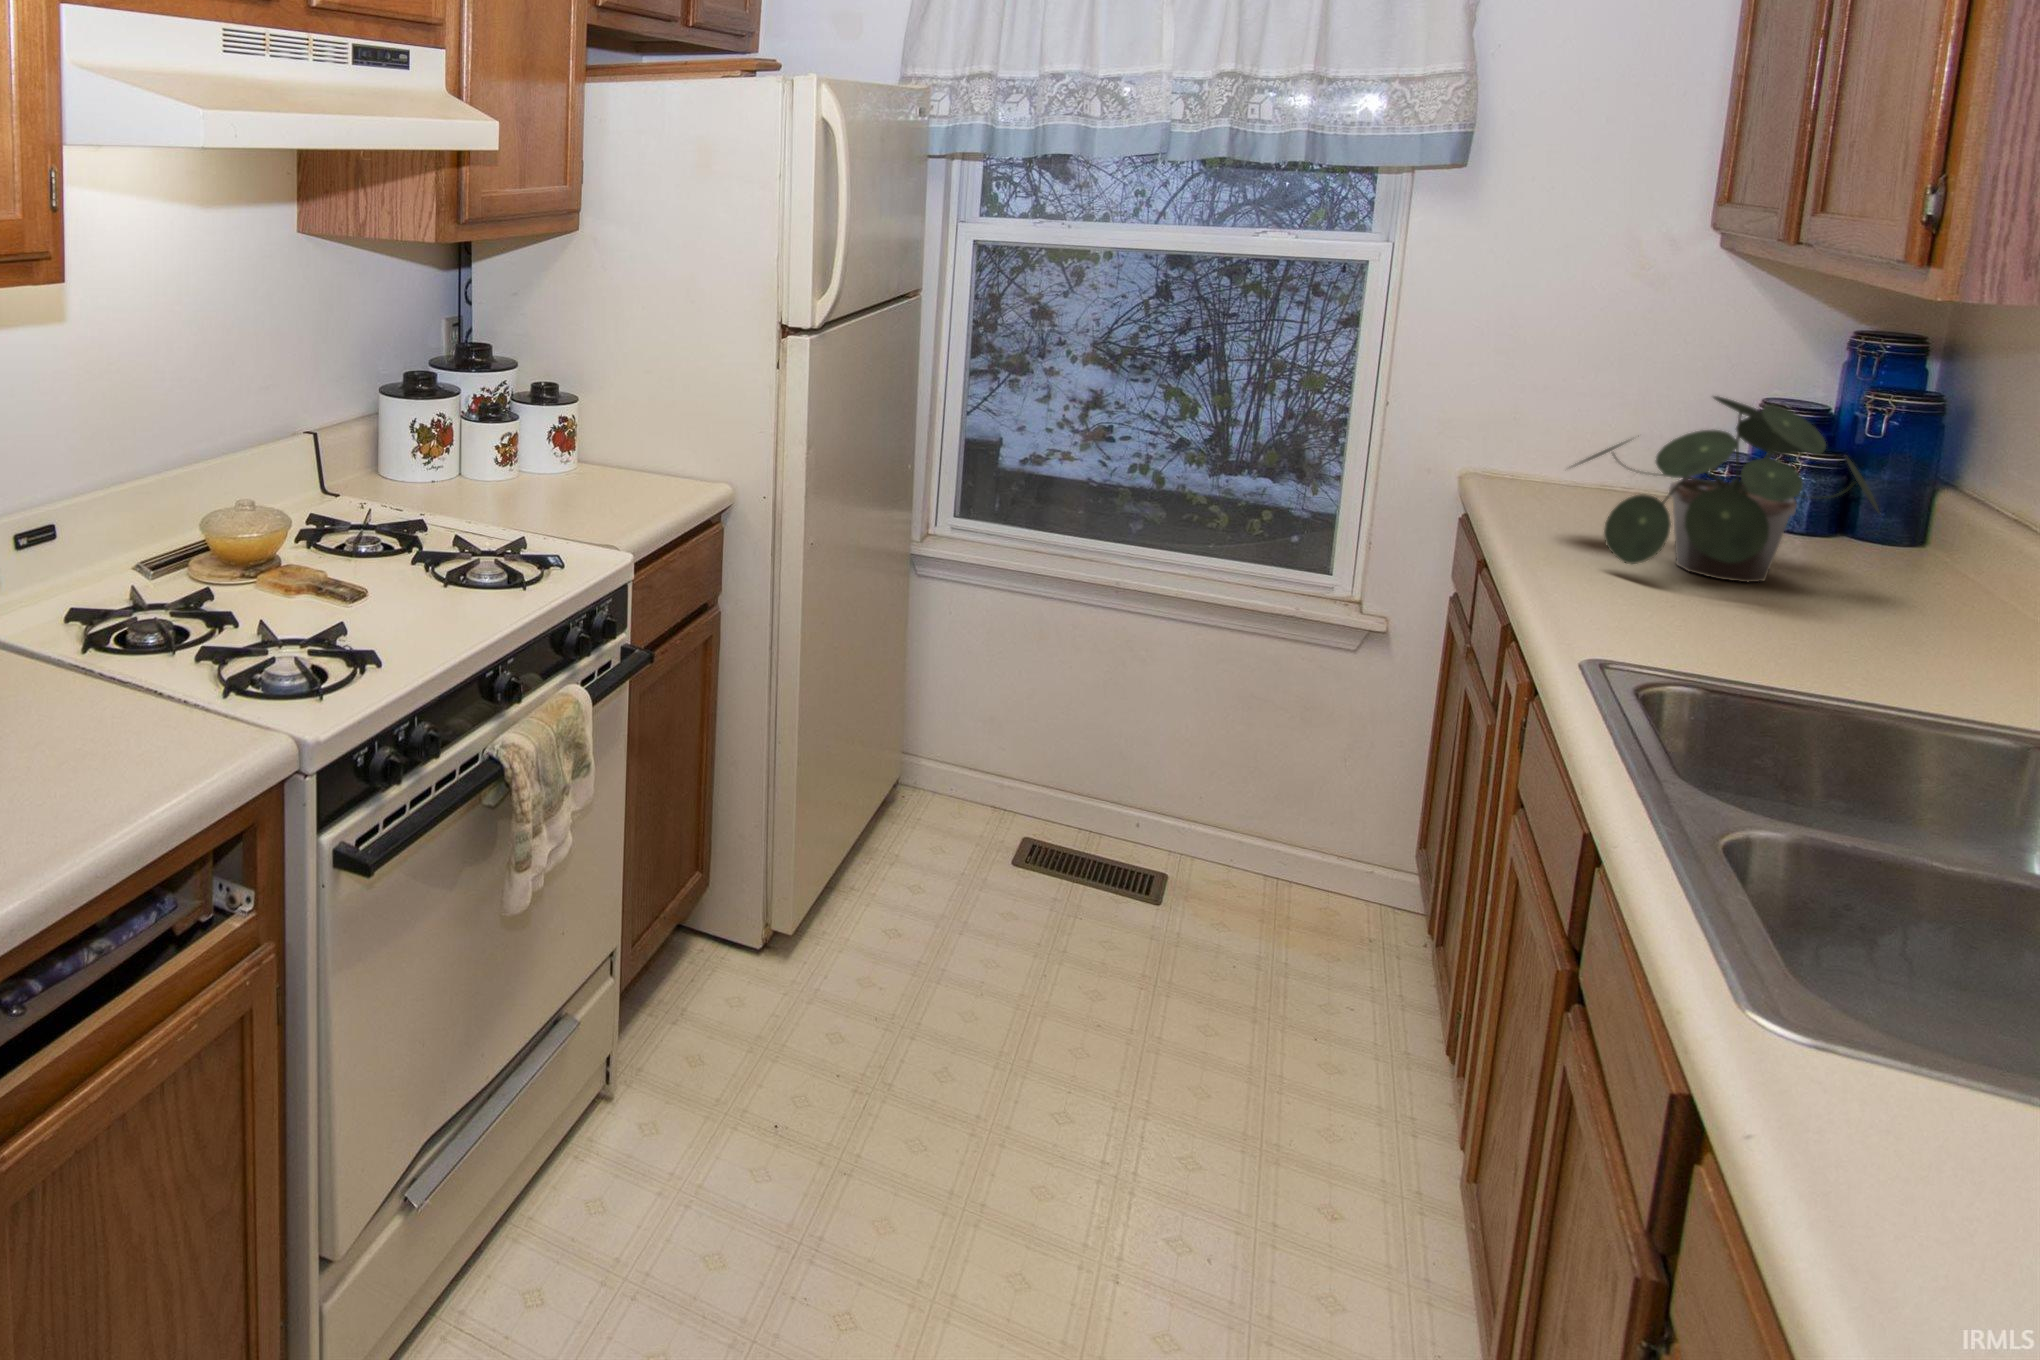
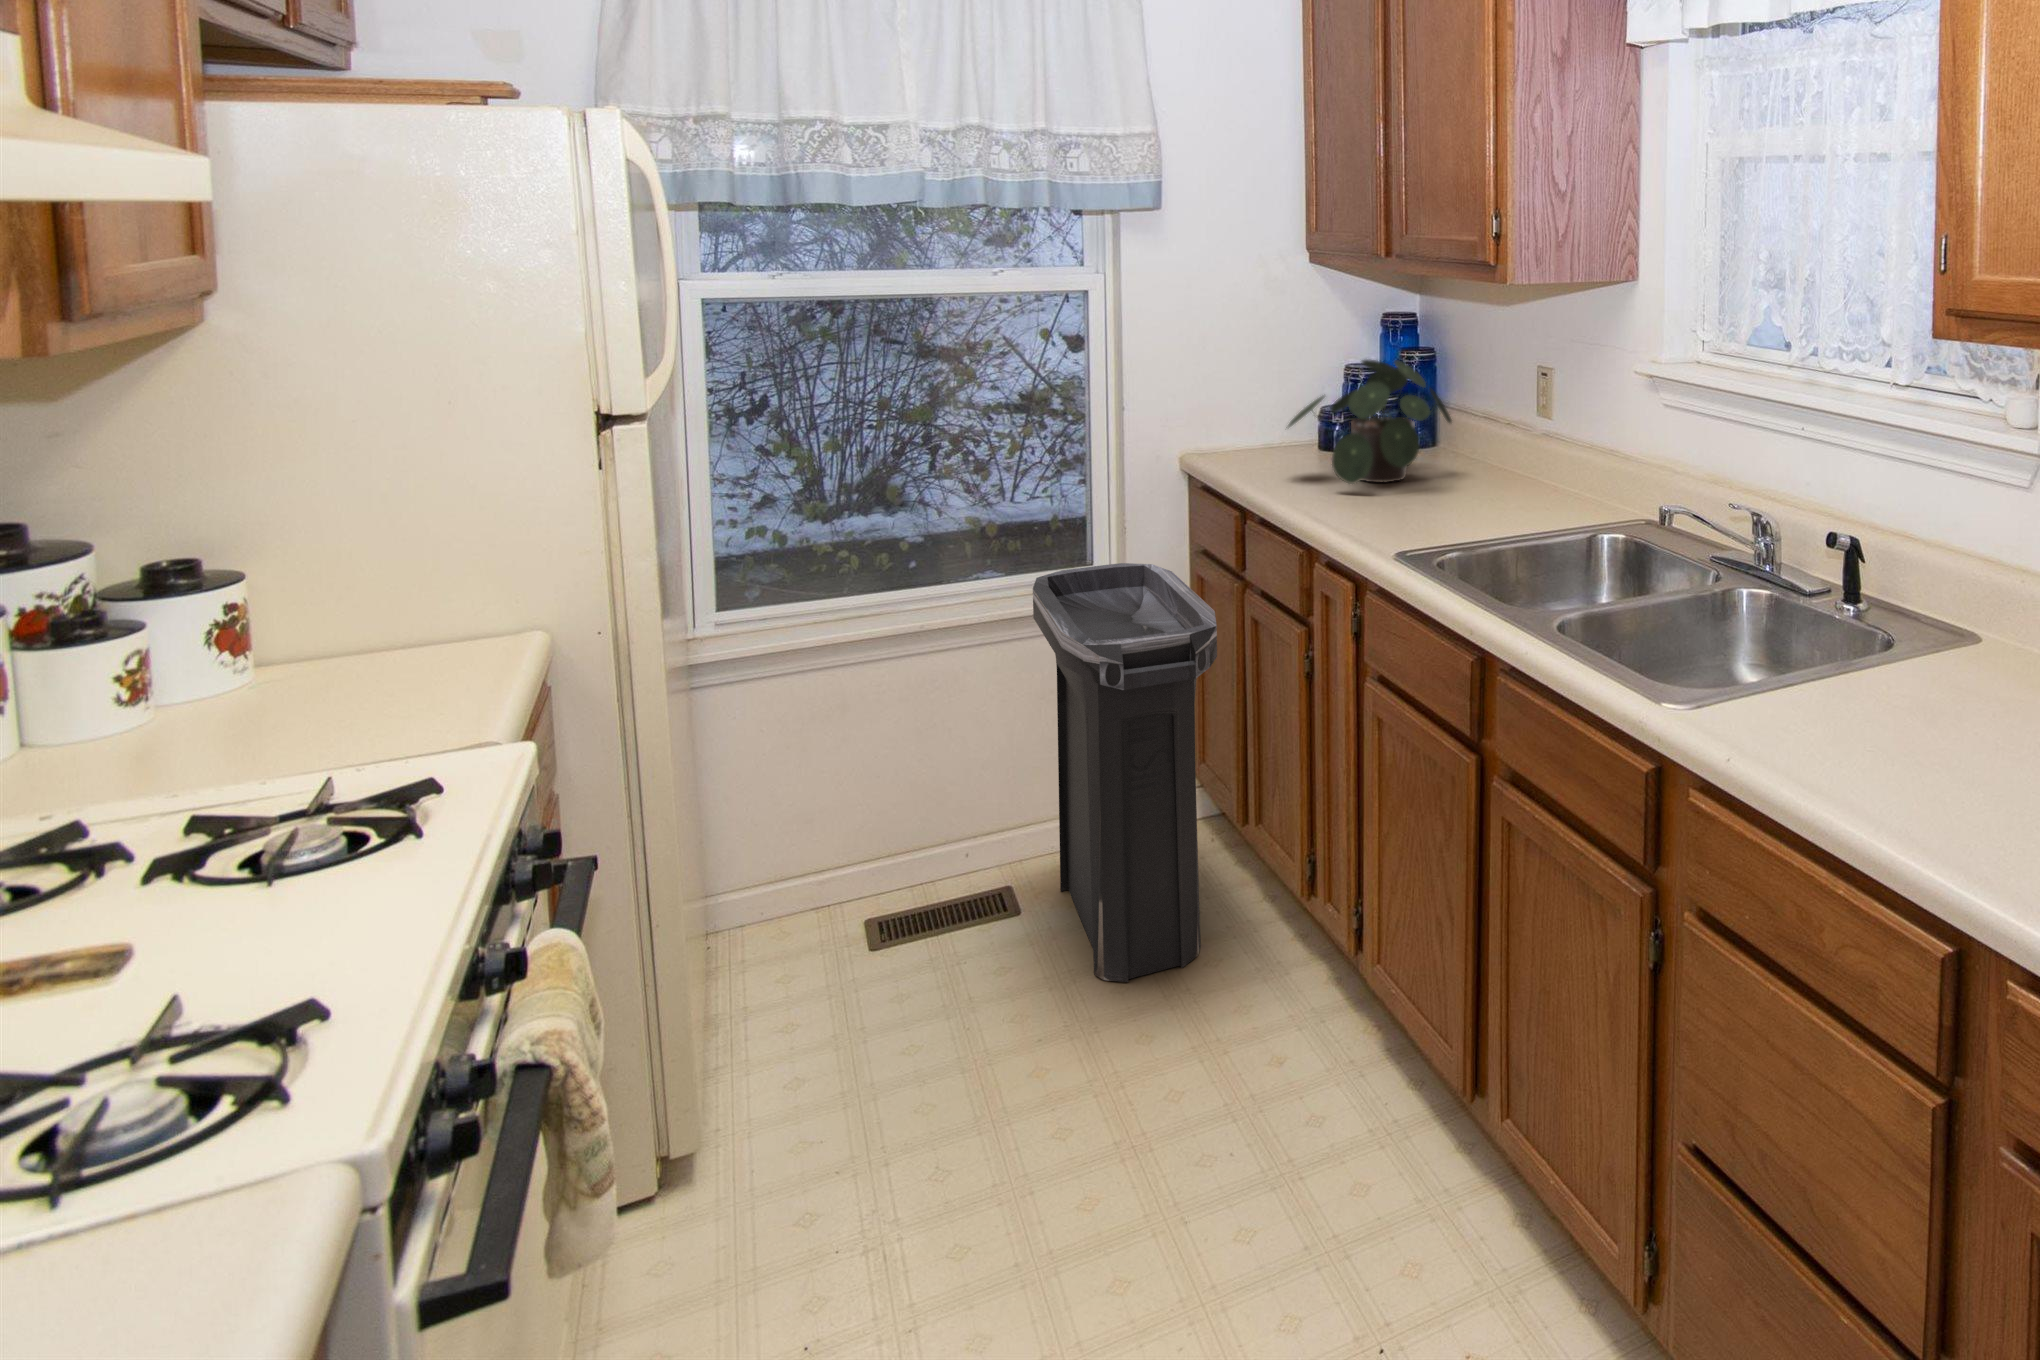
trash can: none [1179,569,1395,1051] -> present [1033,563,1217,982]

